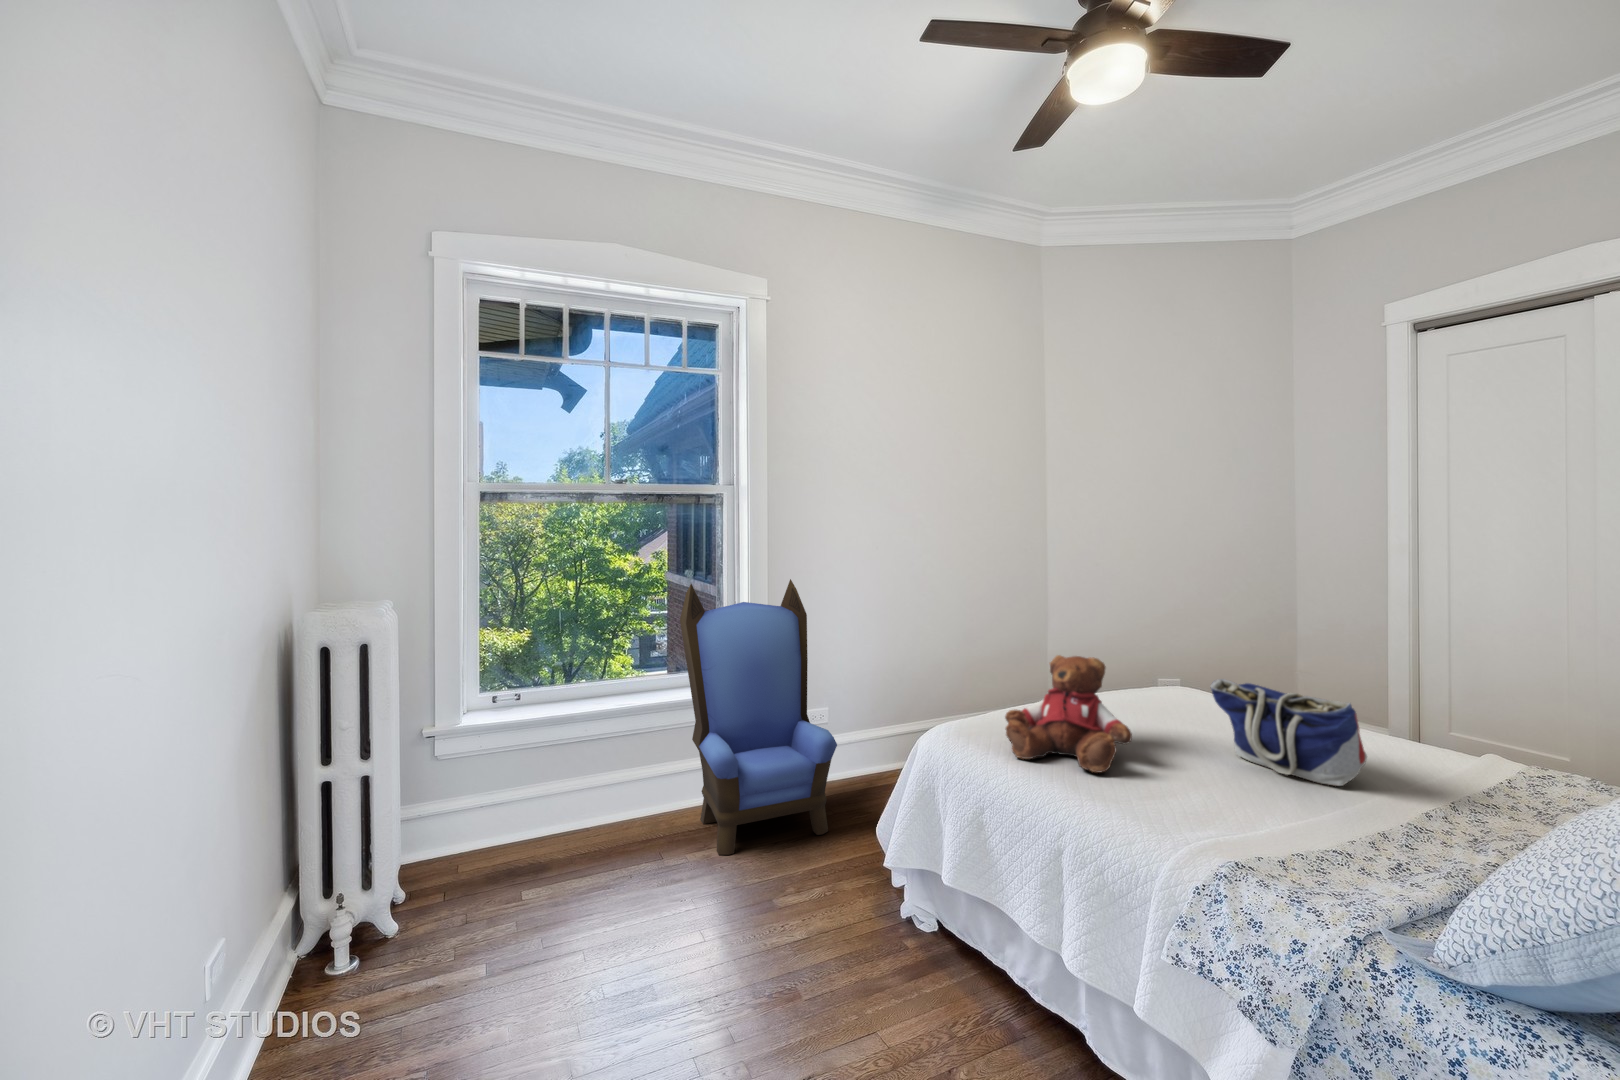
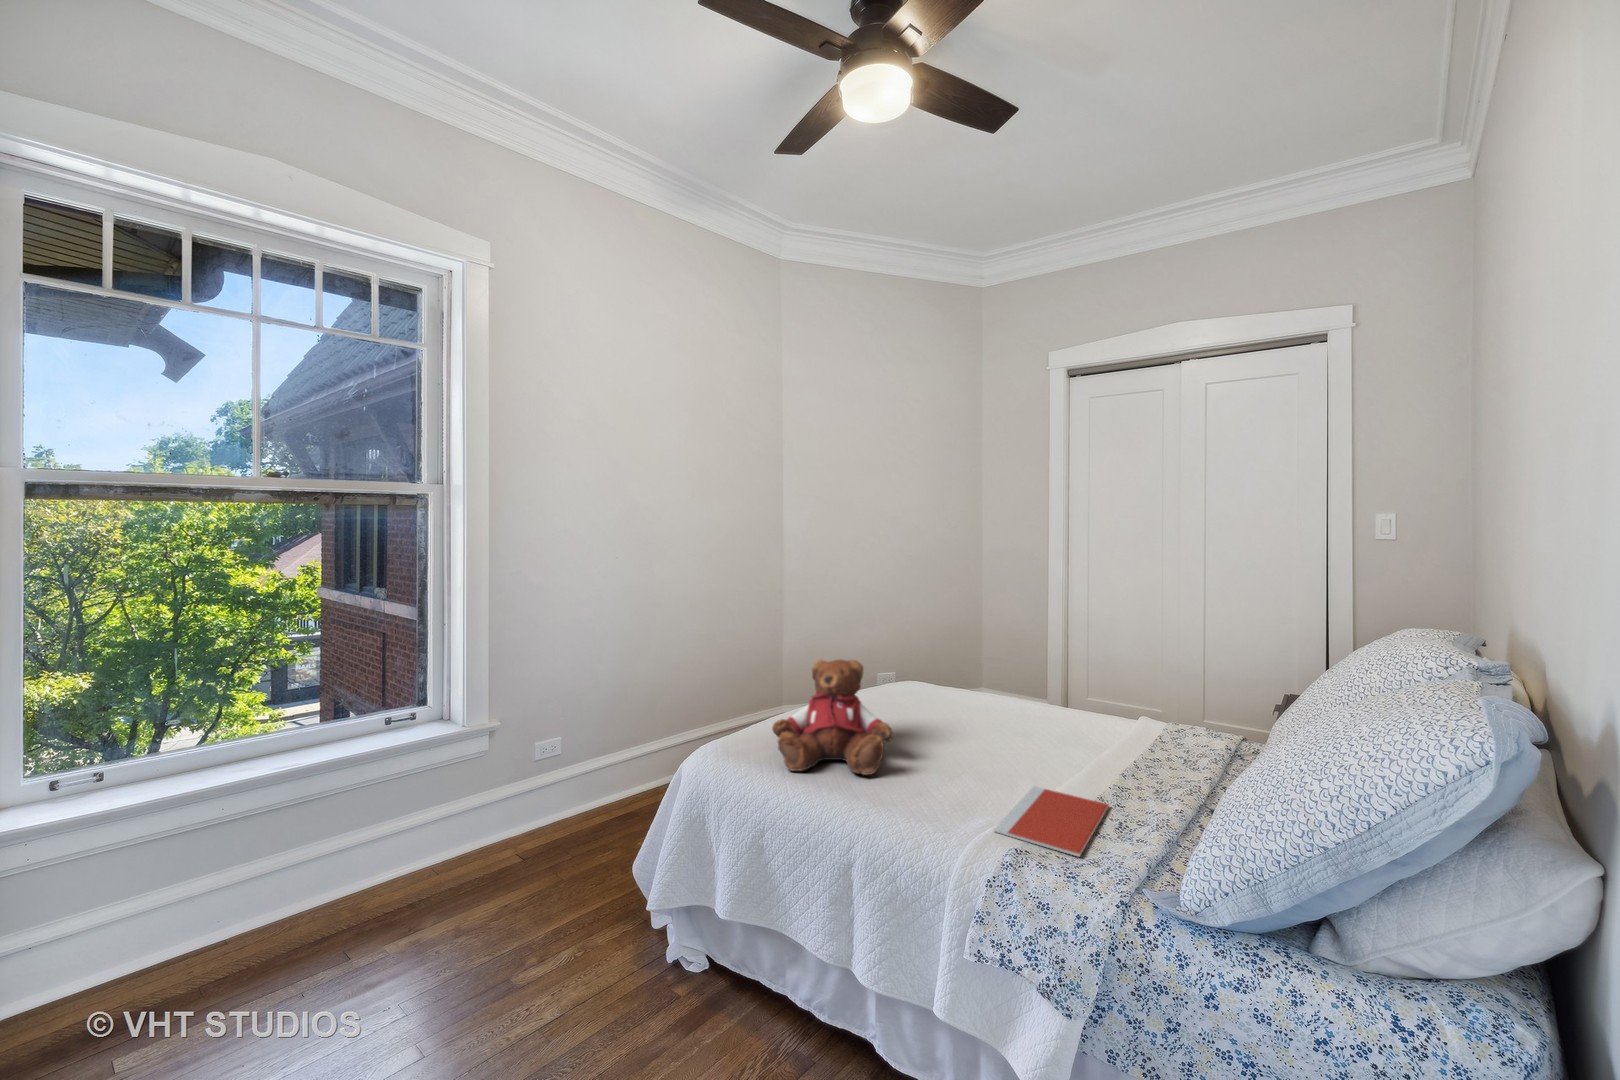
armchair: present [680,579,837,855] -> none [348,588,571,946]
tote bag: present [1211,679,1367,786] -> none [947,670,1063,754]
notebook: none [1221,813,1399,887] -> present [994,786,1109,856]

